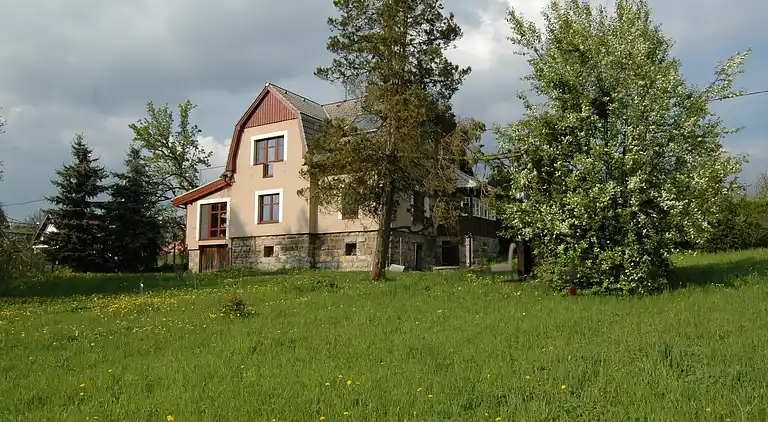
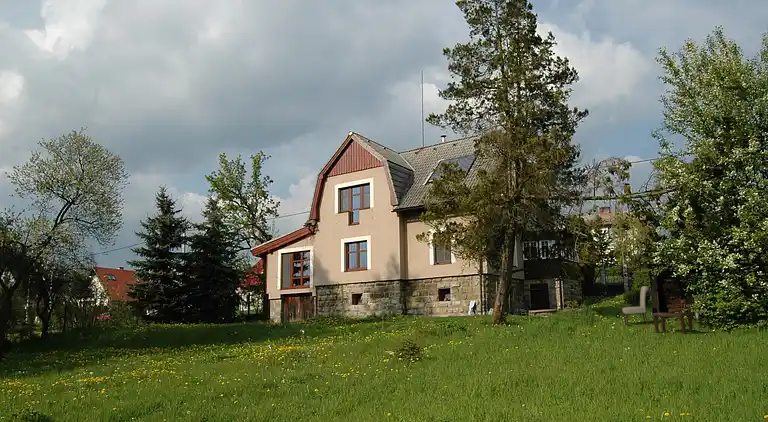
potted tree: present [557,257,587,295] -> none [705,297,738,335]
bench: none [509,271,547,293] -> present [652,312,693,334]

